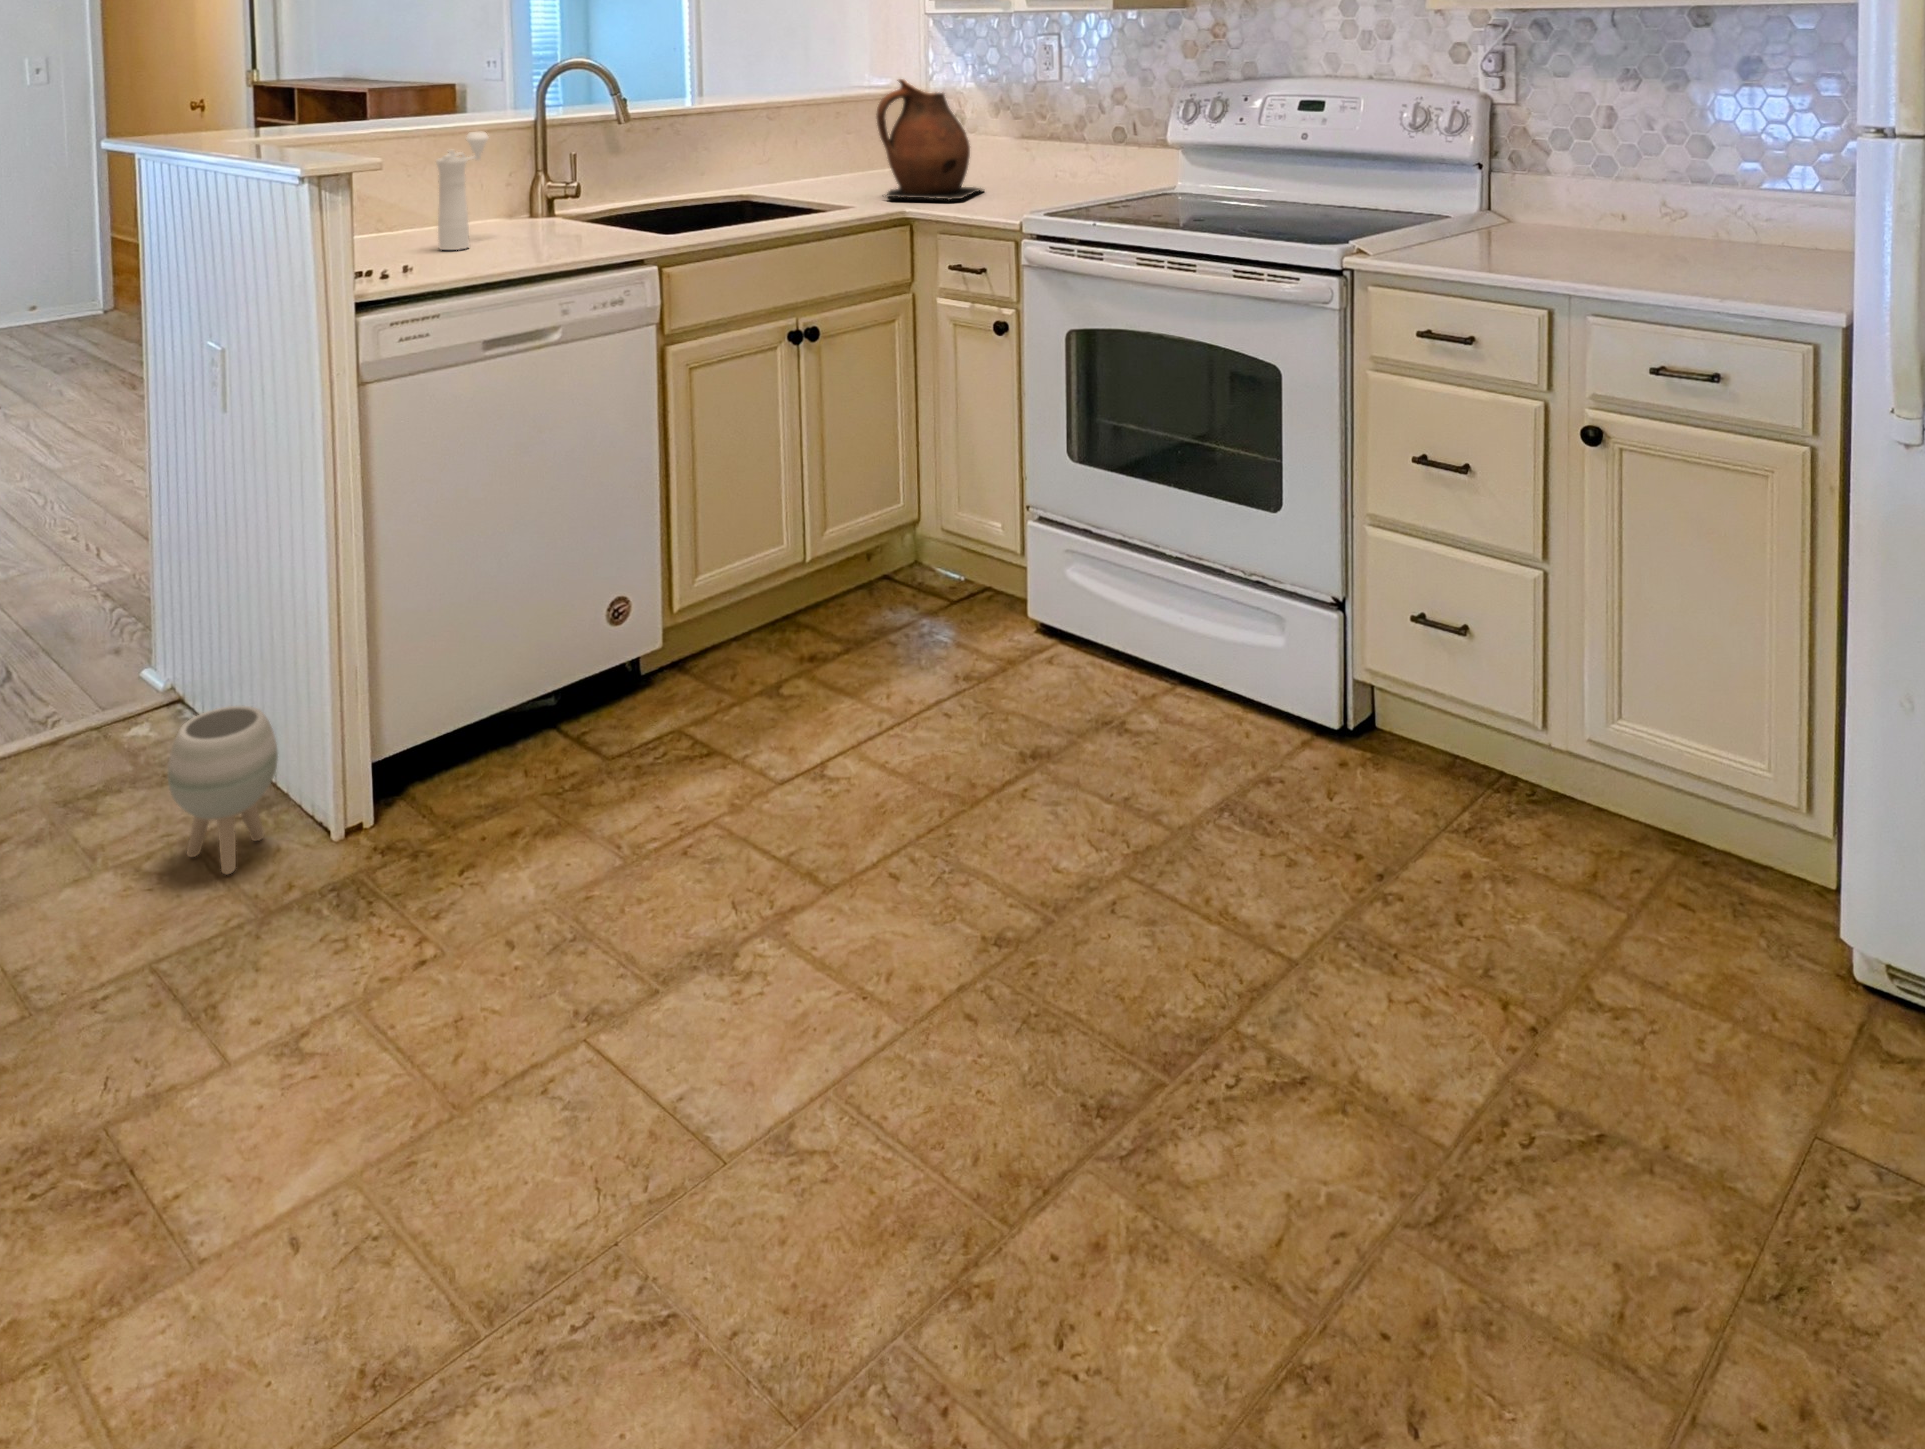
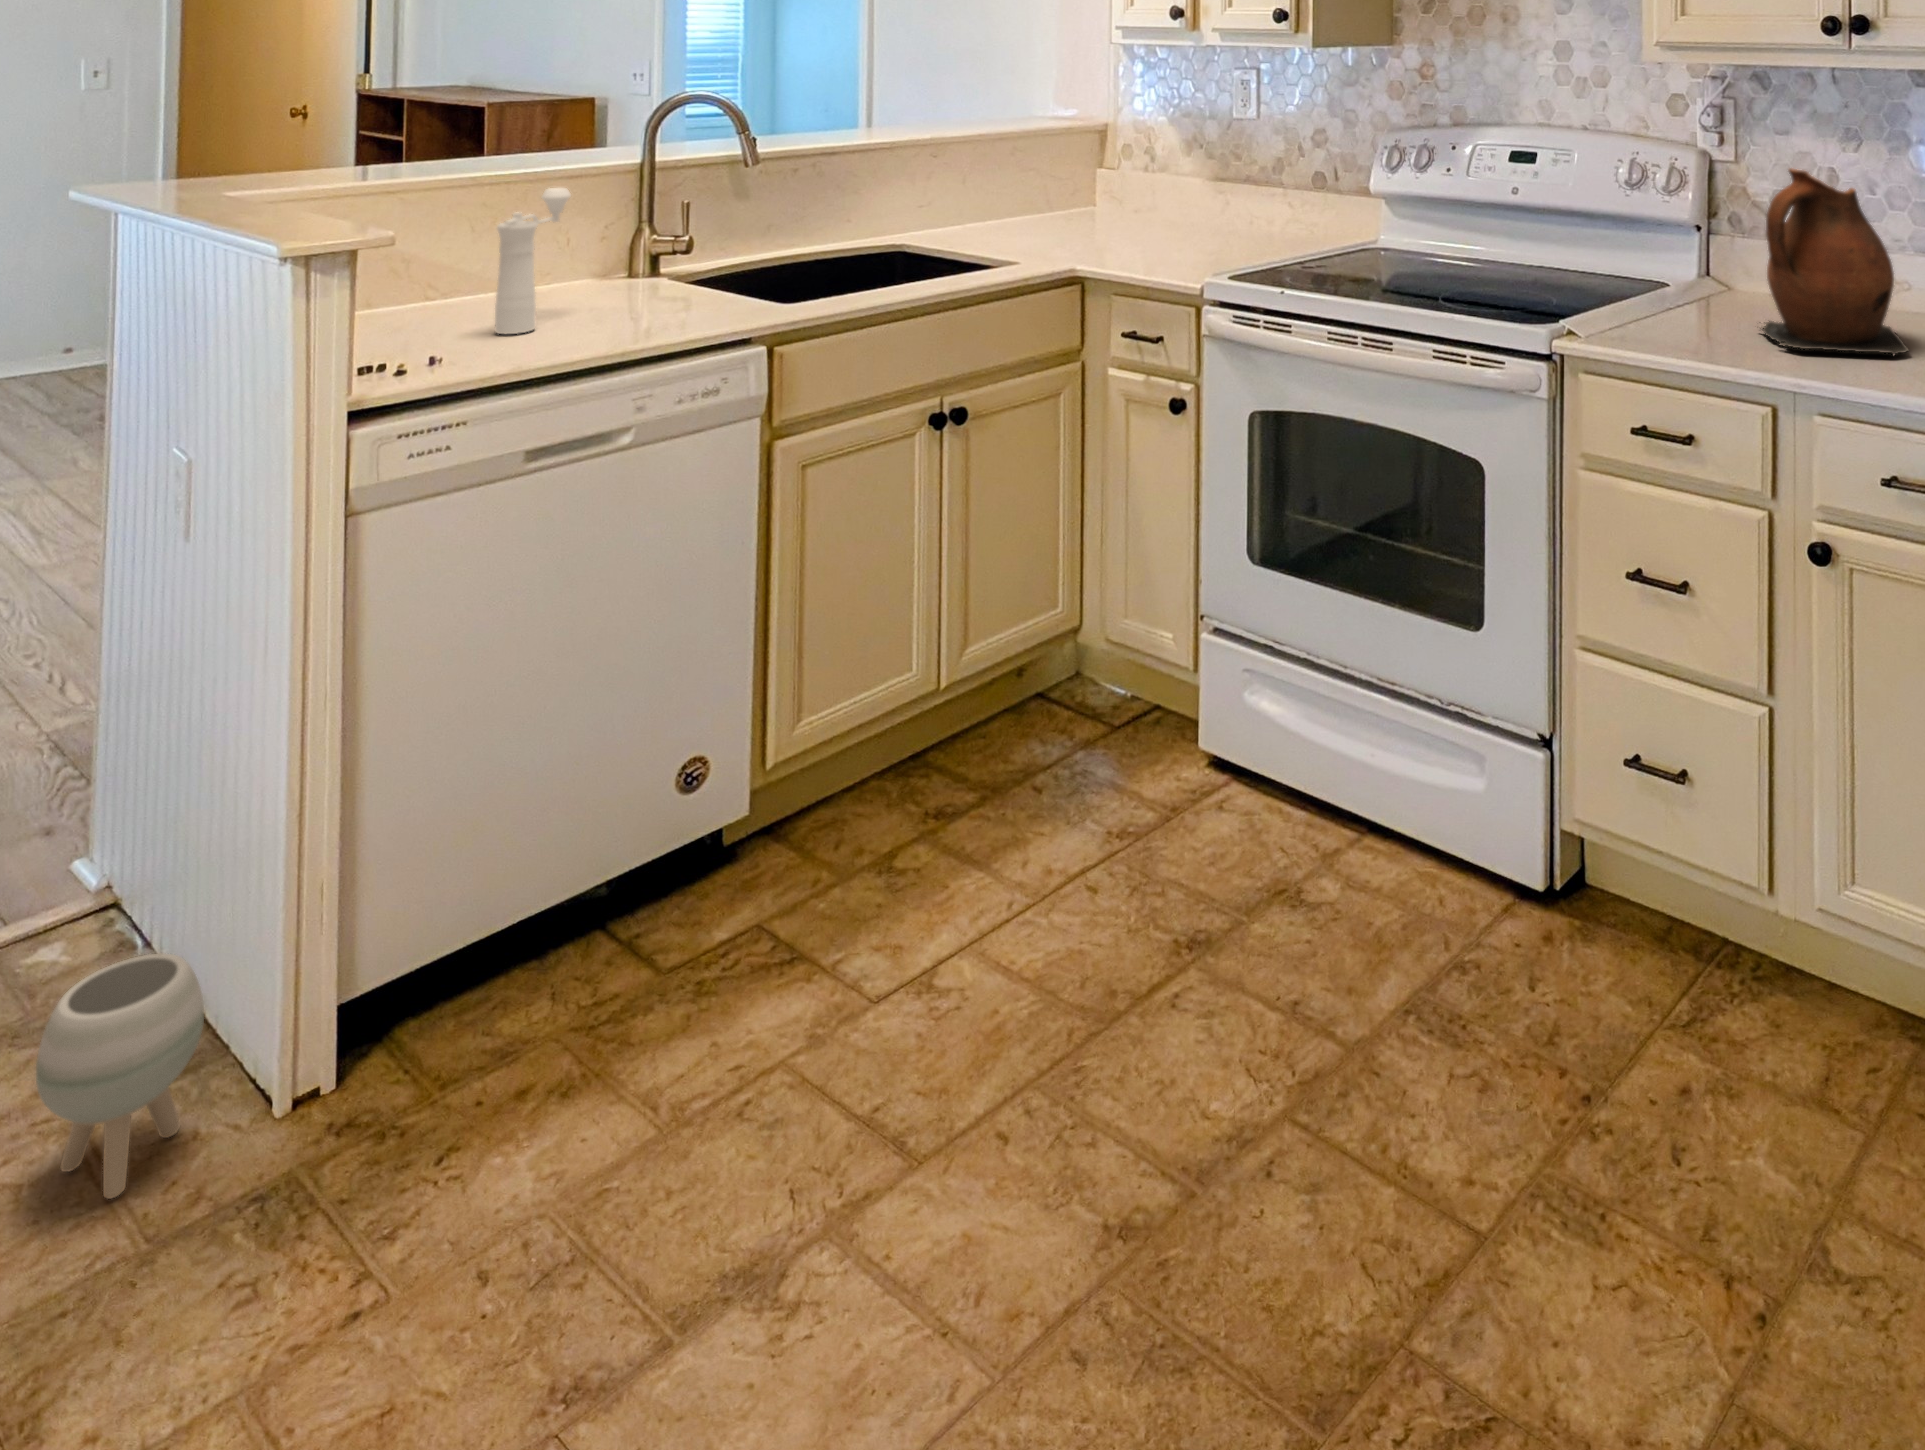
ceramic pitcher: present [876,79,984,200] -> present [1762,168,1908,356]

